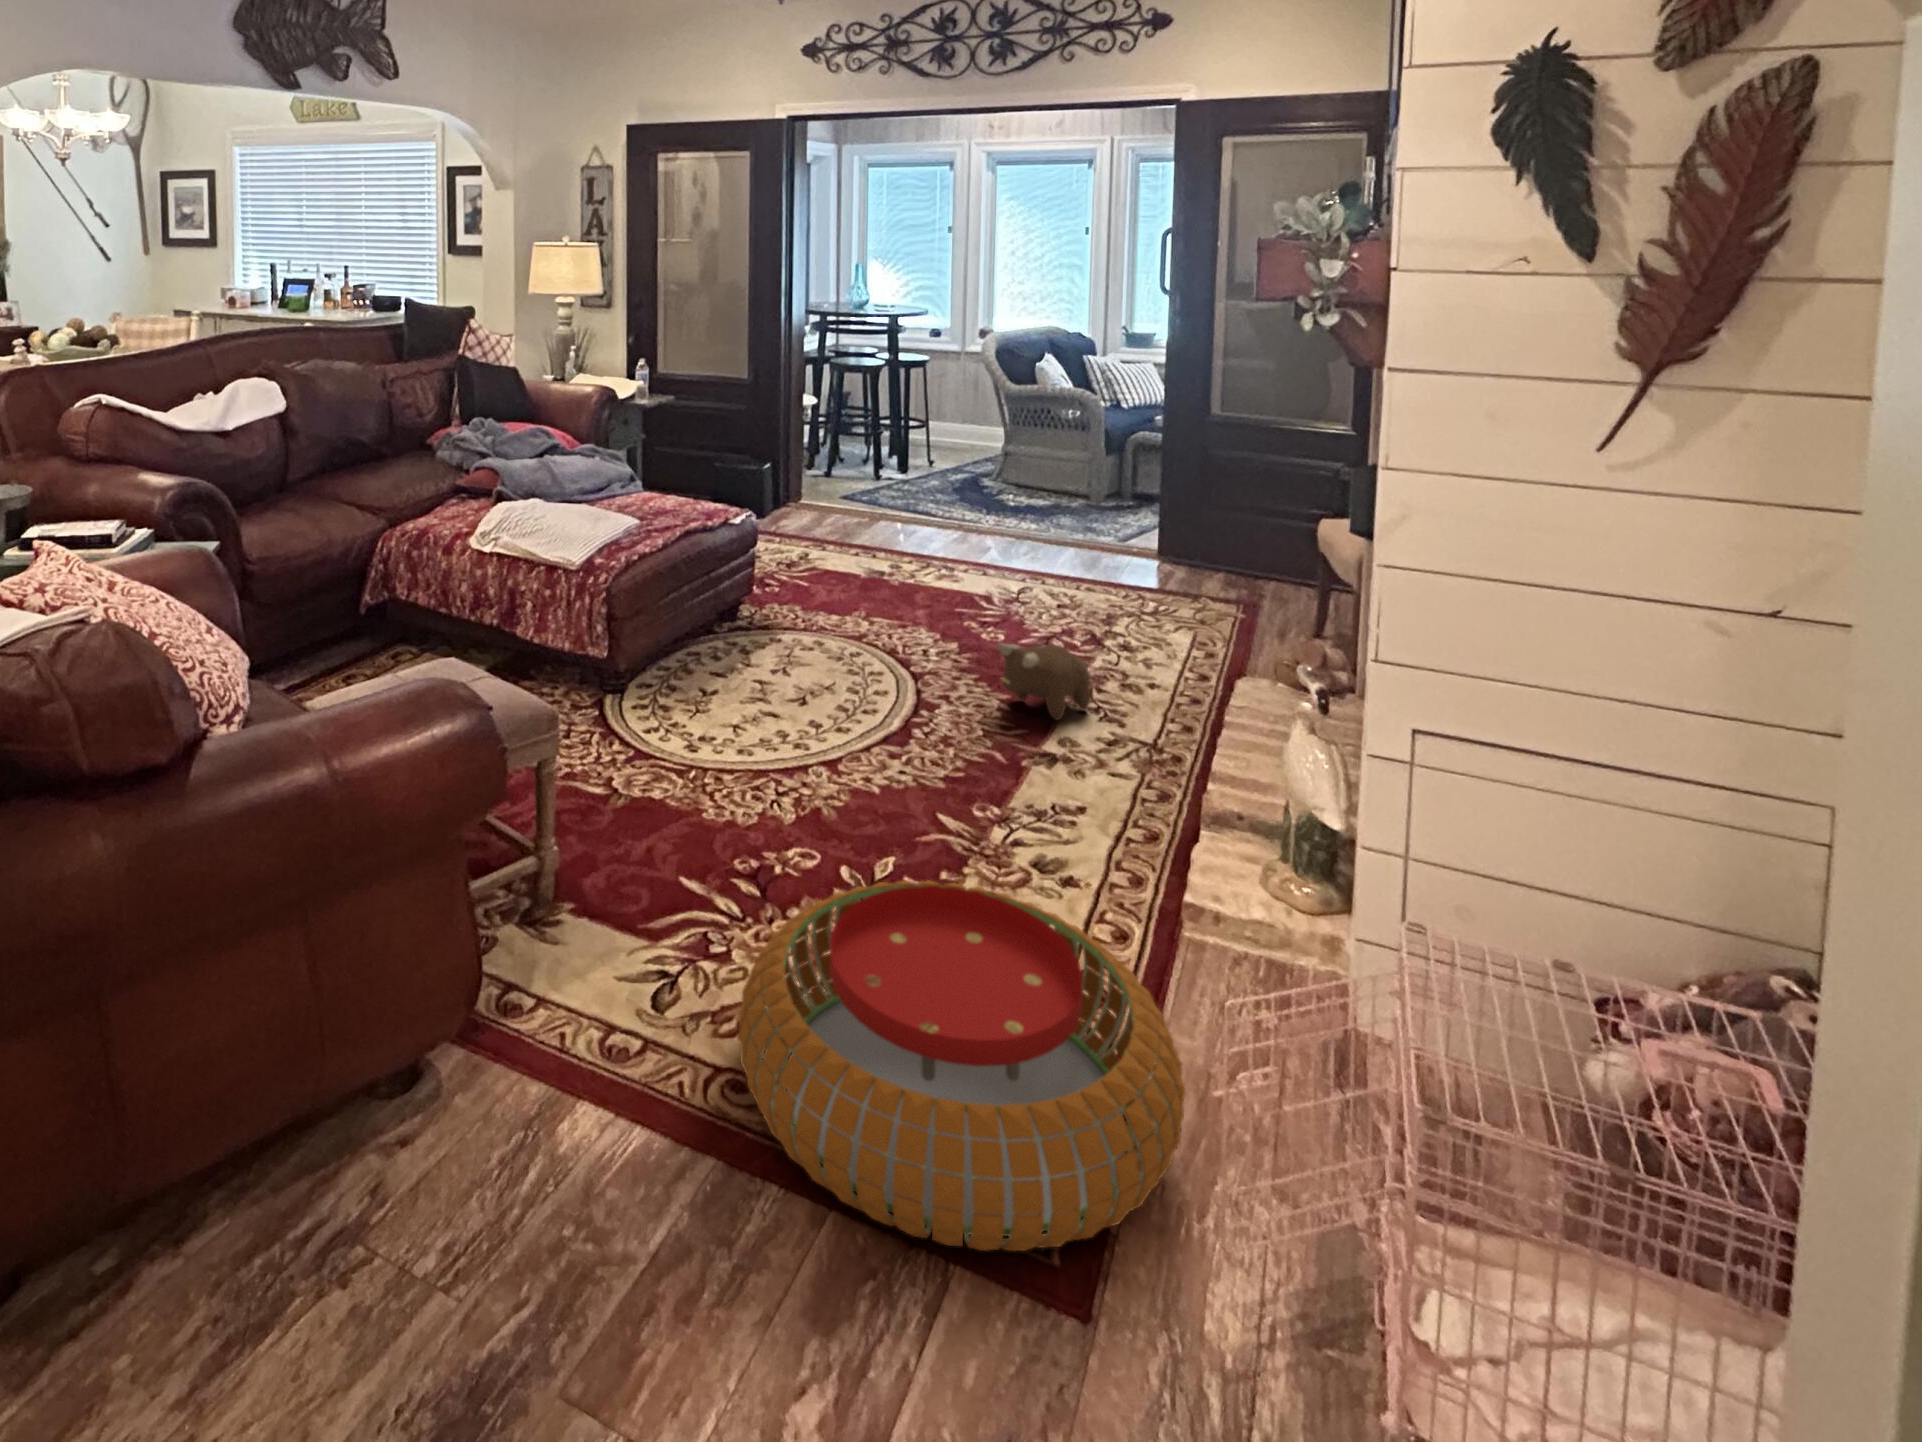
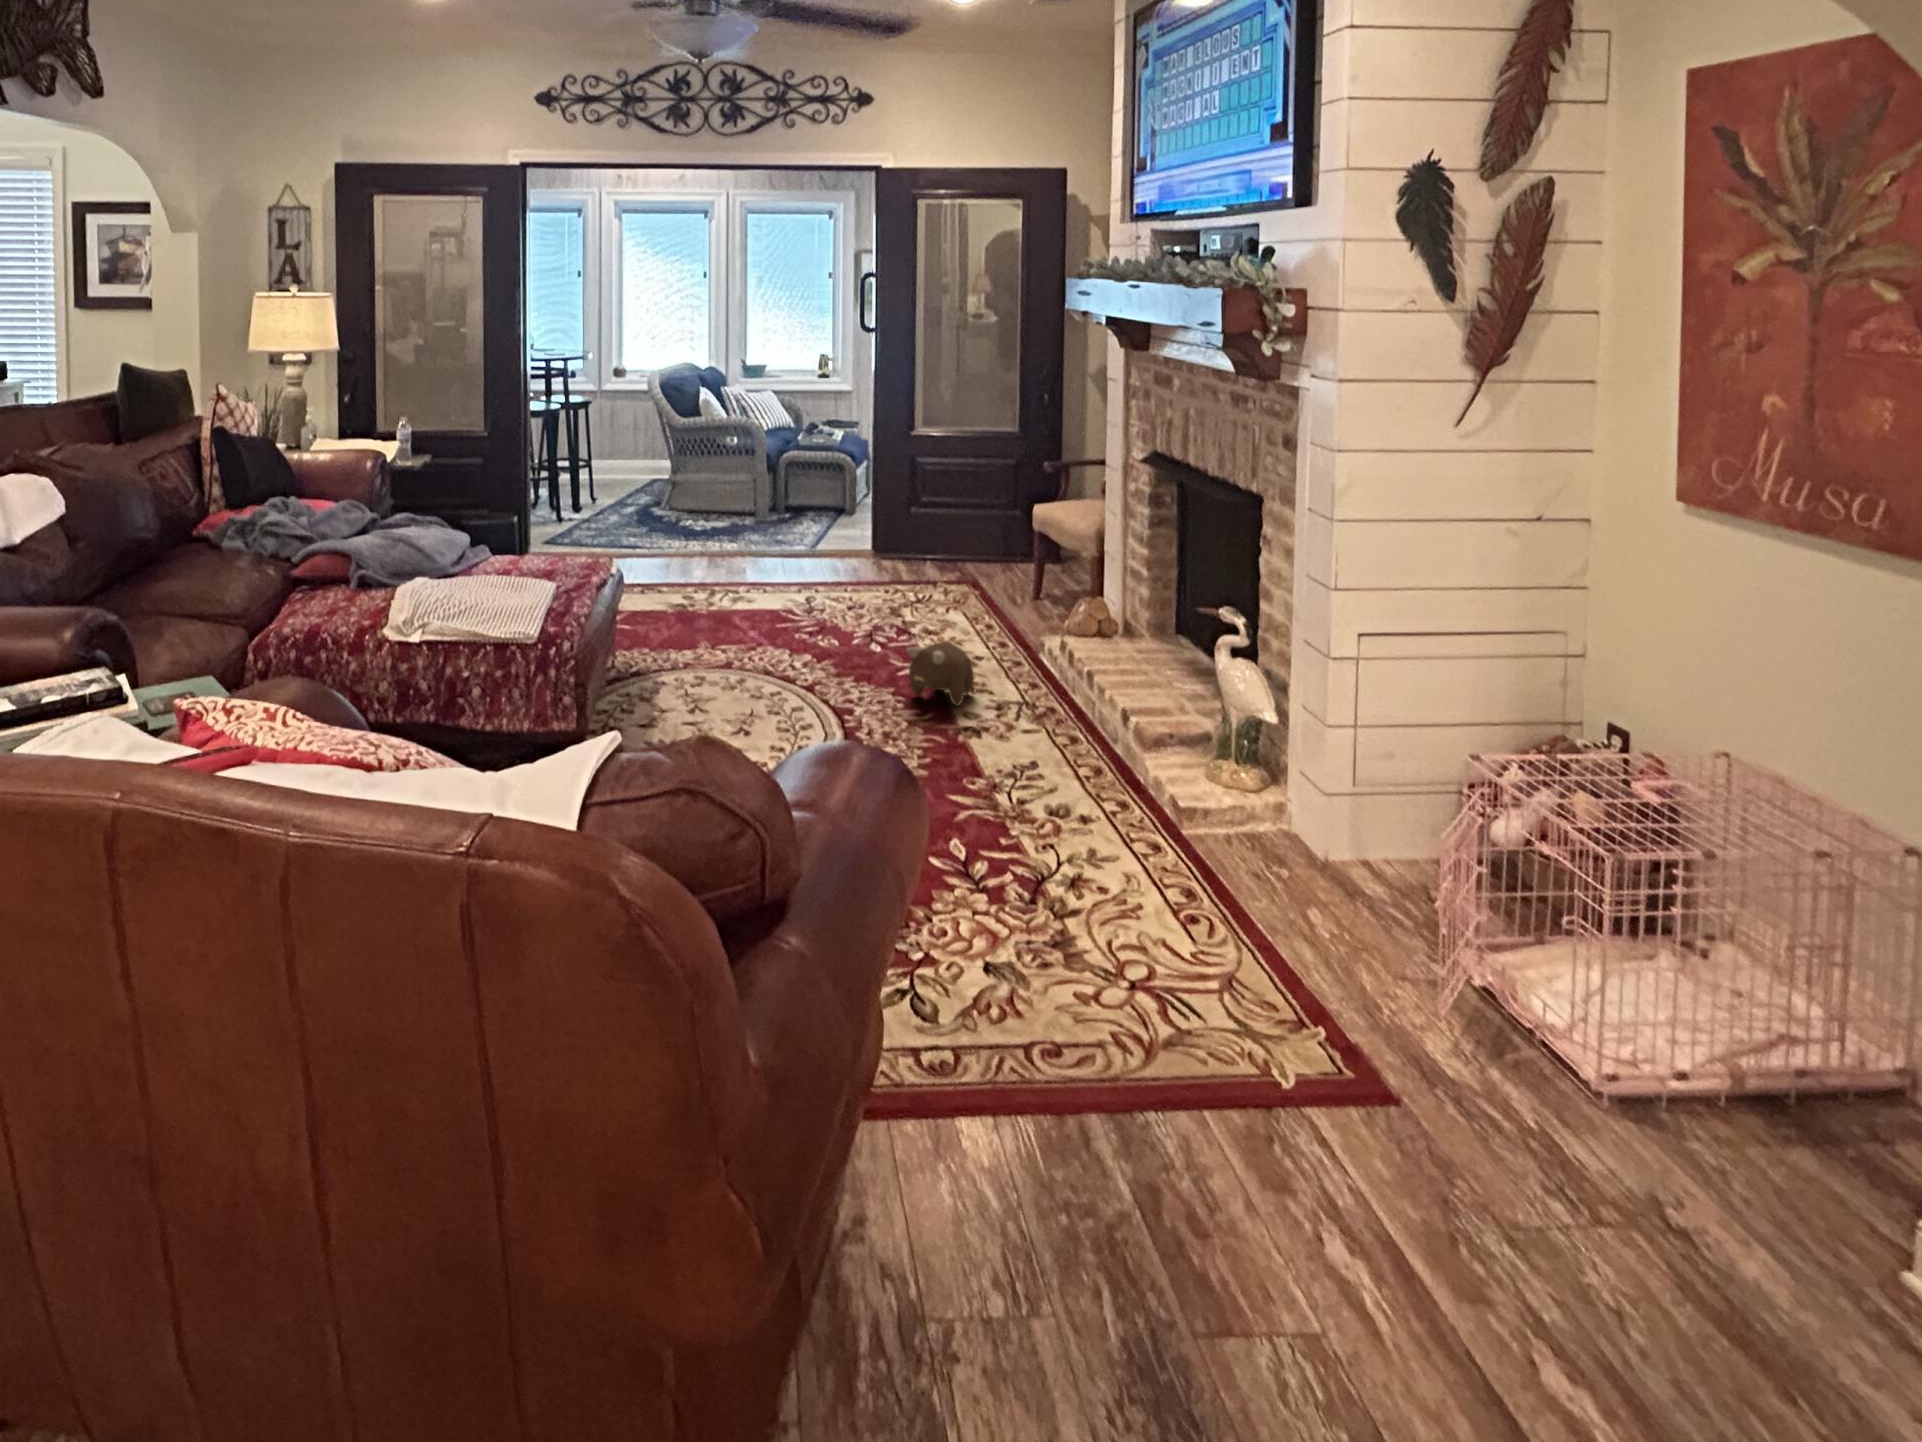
pouf: present [739,880,1185,1251] -> none [988,827,1354,1092]

